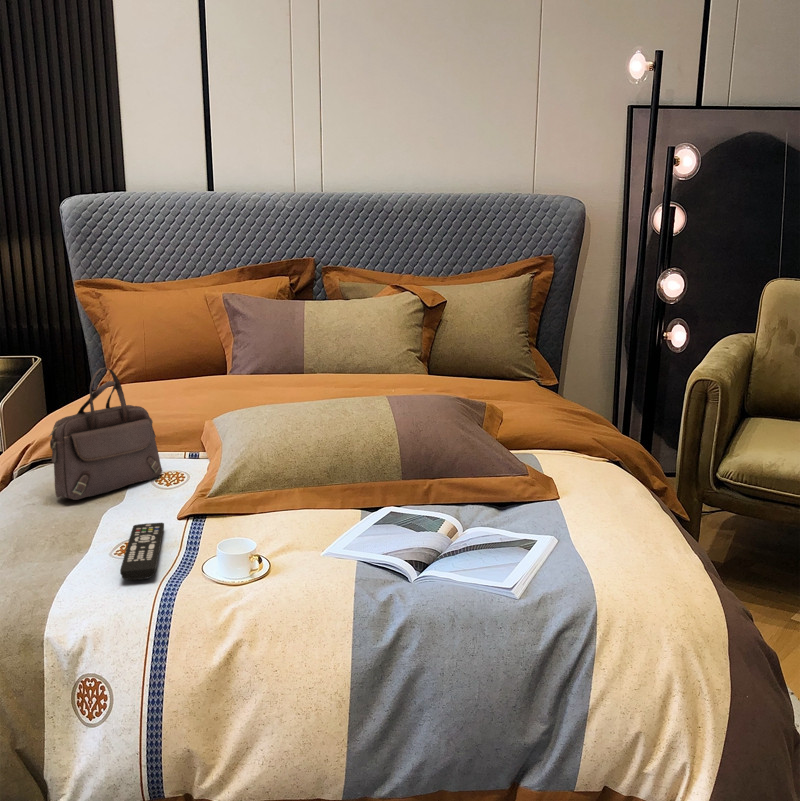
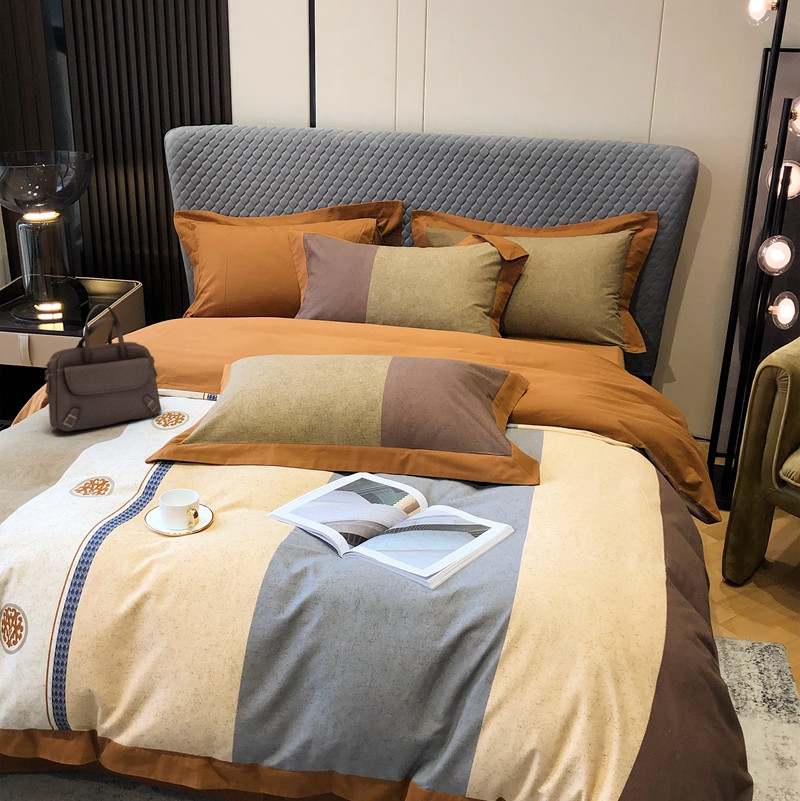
remote control: present [120,523,164,580] -> none [61,463,131,520]

